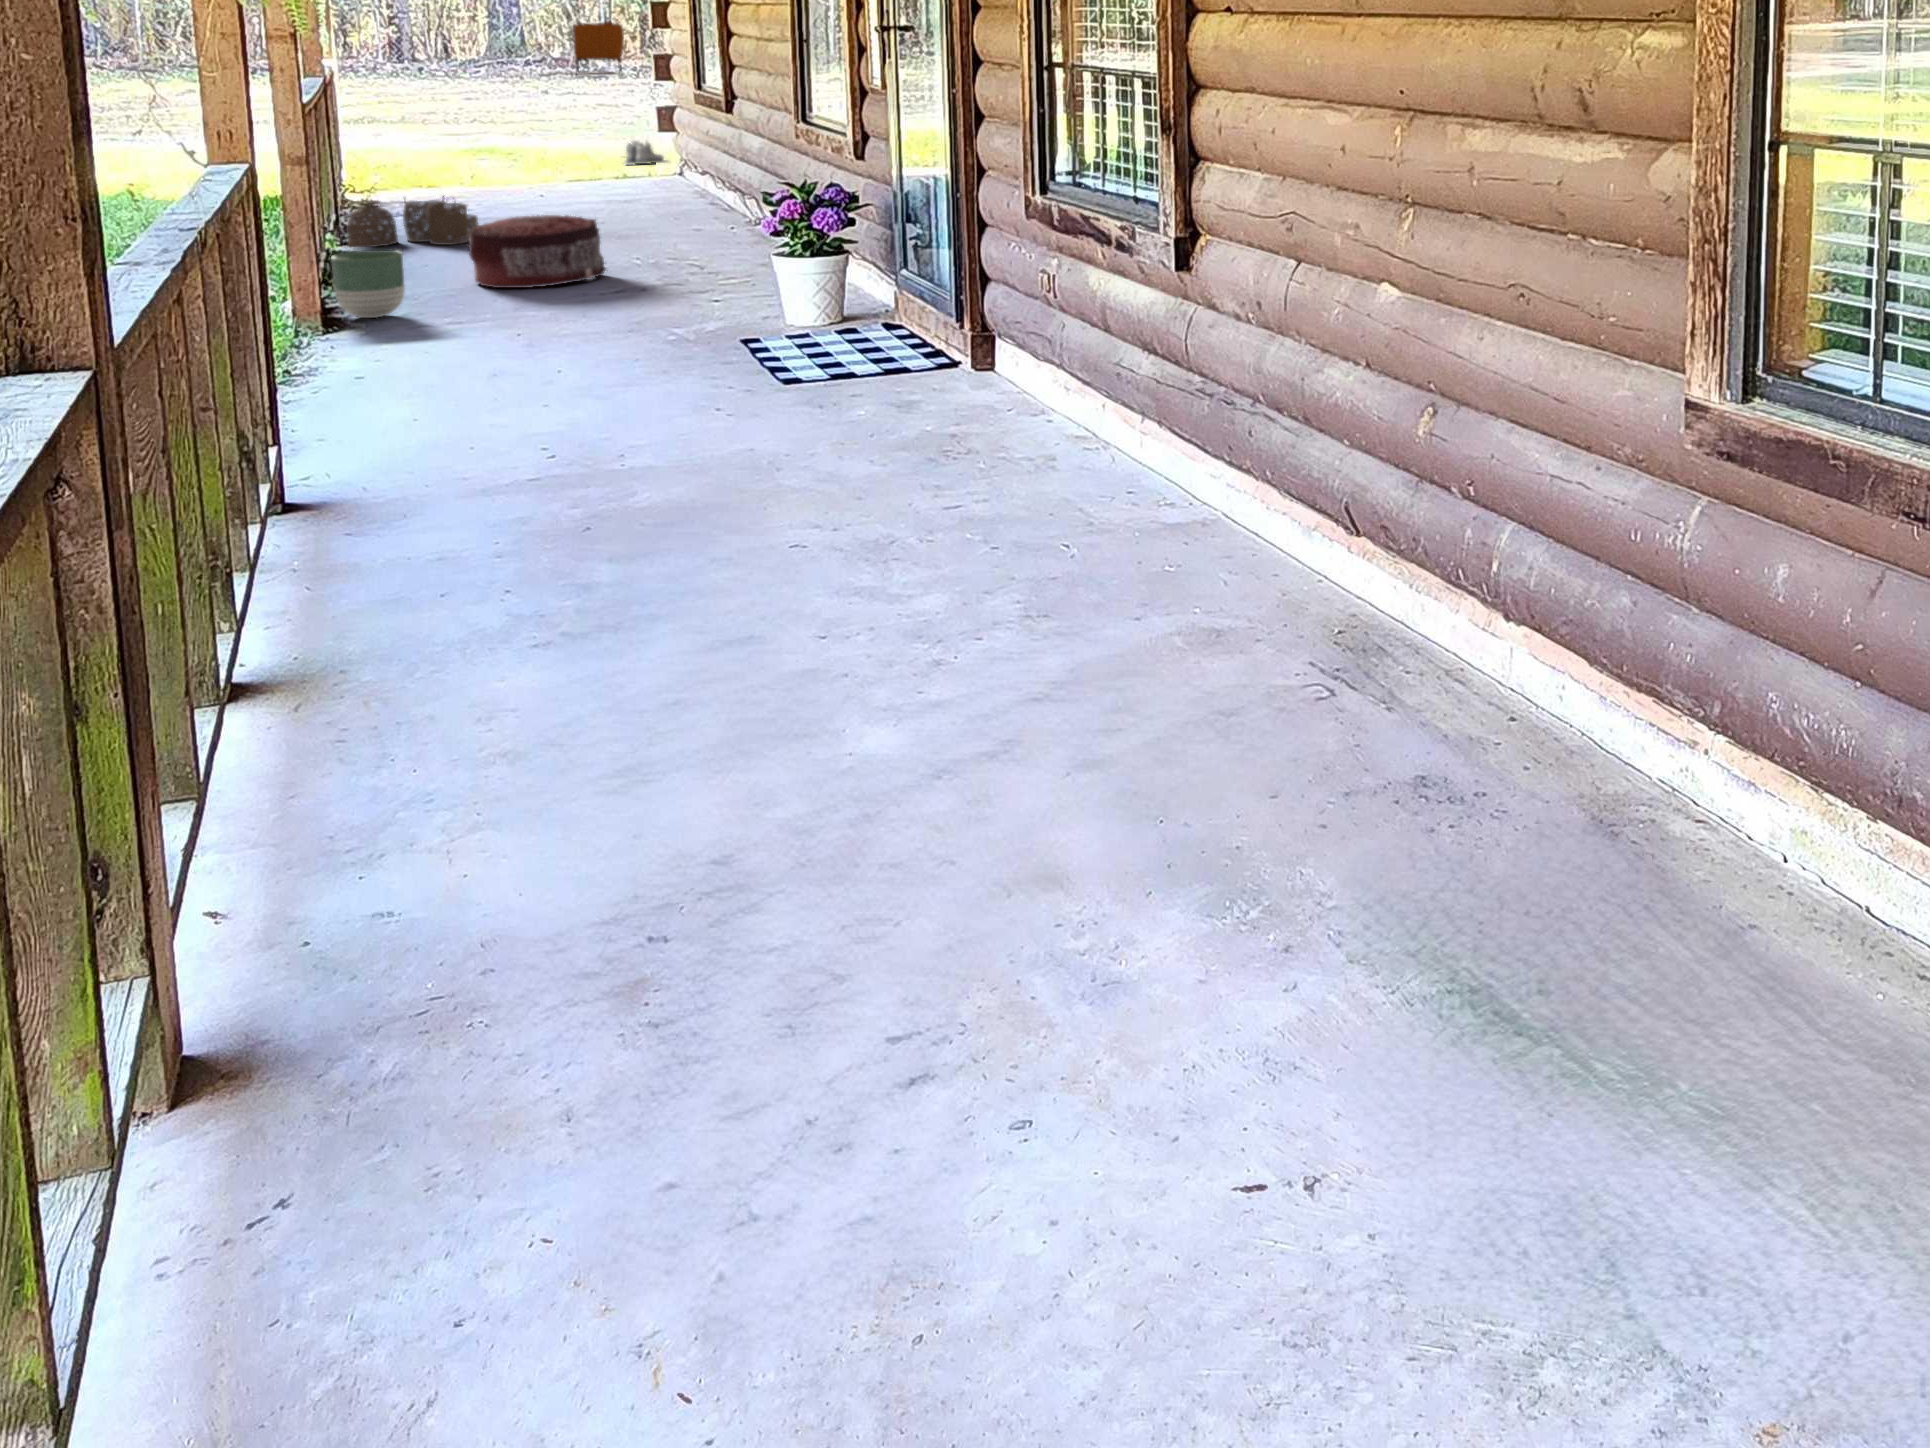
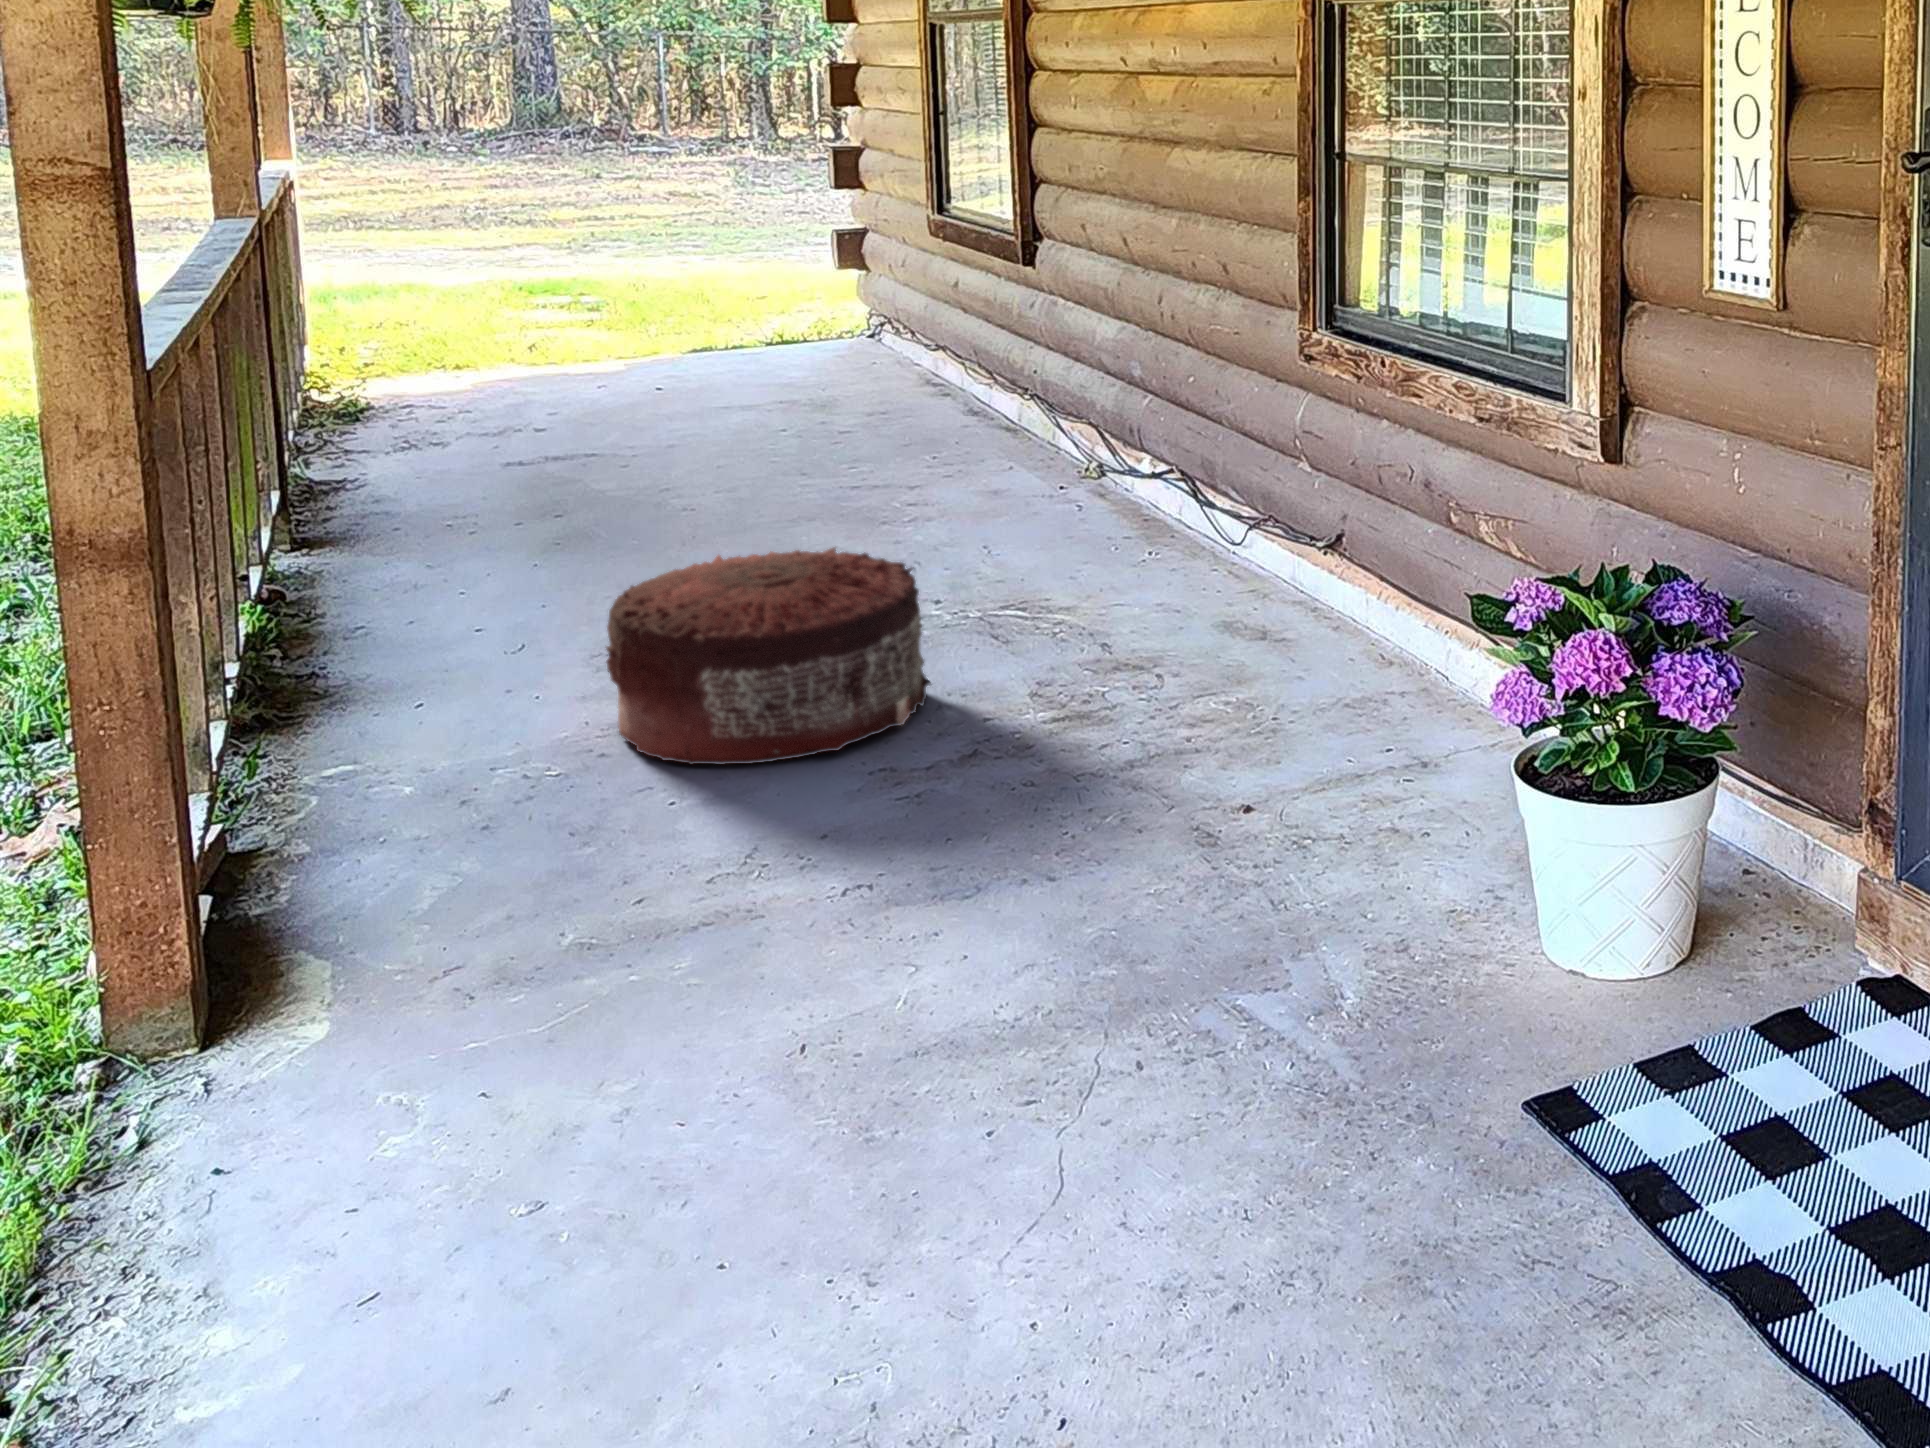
armchair: present [573,21,624,73] -> none [627,85,694,154]
boots: present [624,141,669,165] -> none [772,282,856,324]
woven basket: present [348,196,479,247] -> none [301,447,580,570]
planter: present [331,250,405,318] -> none [236,738,454,961]

